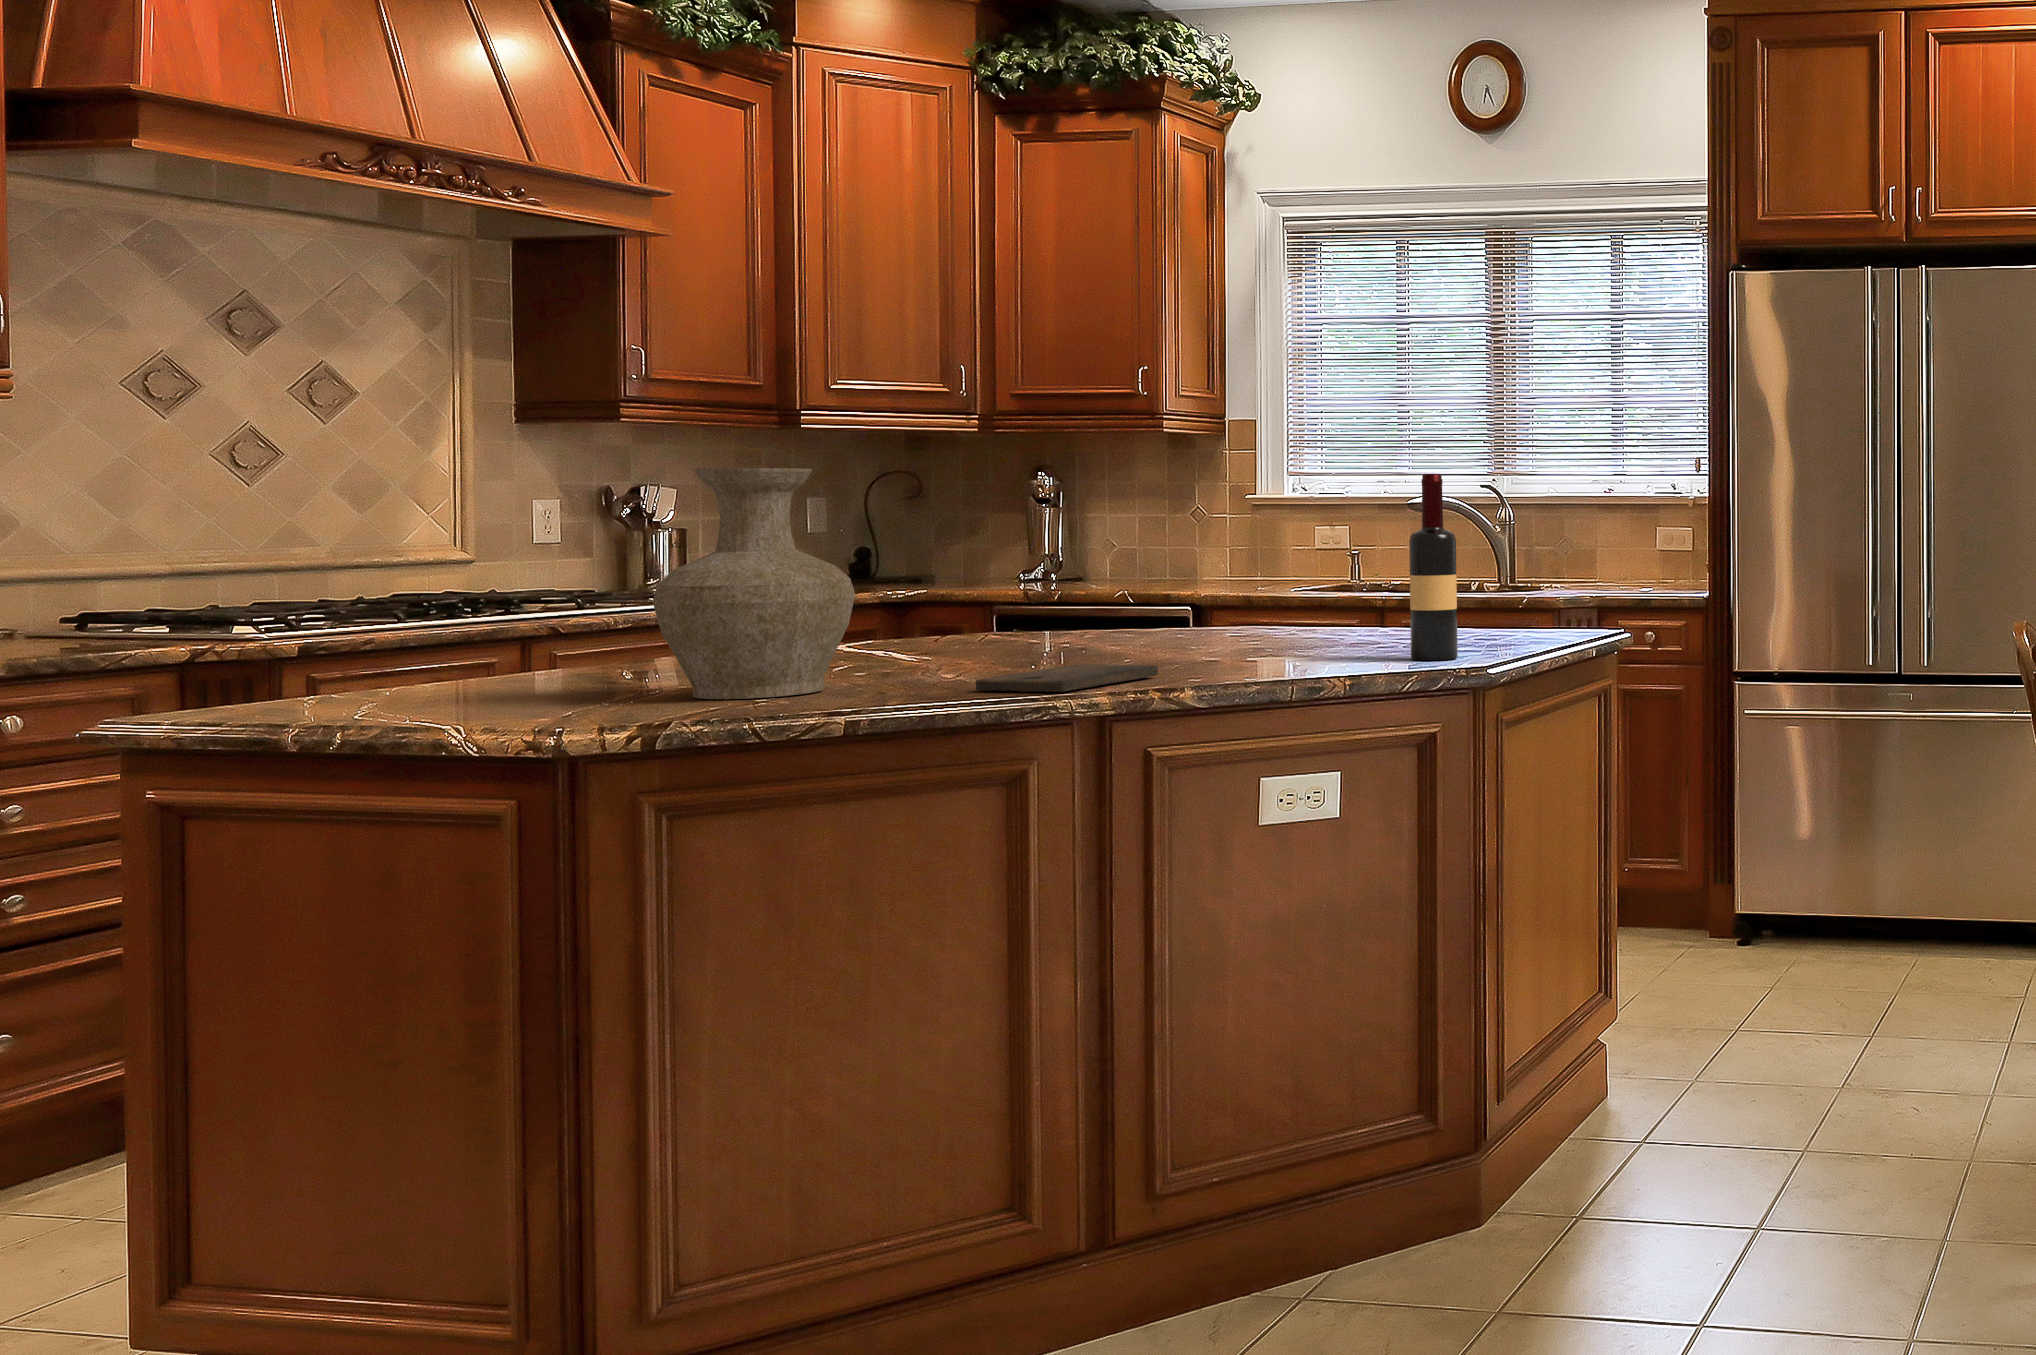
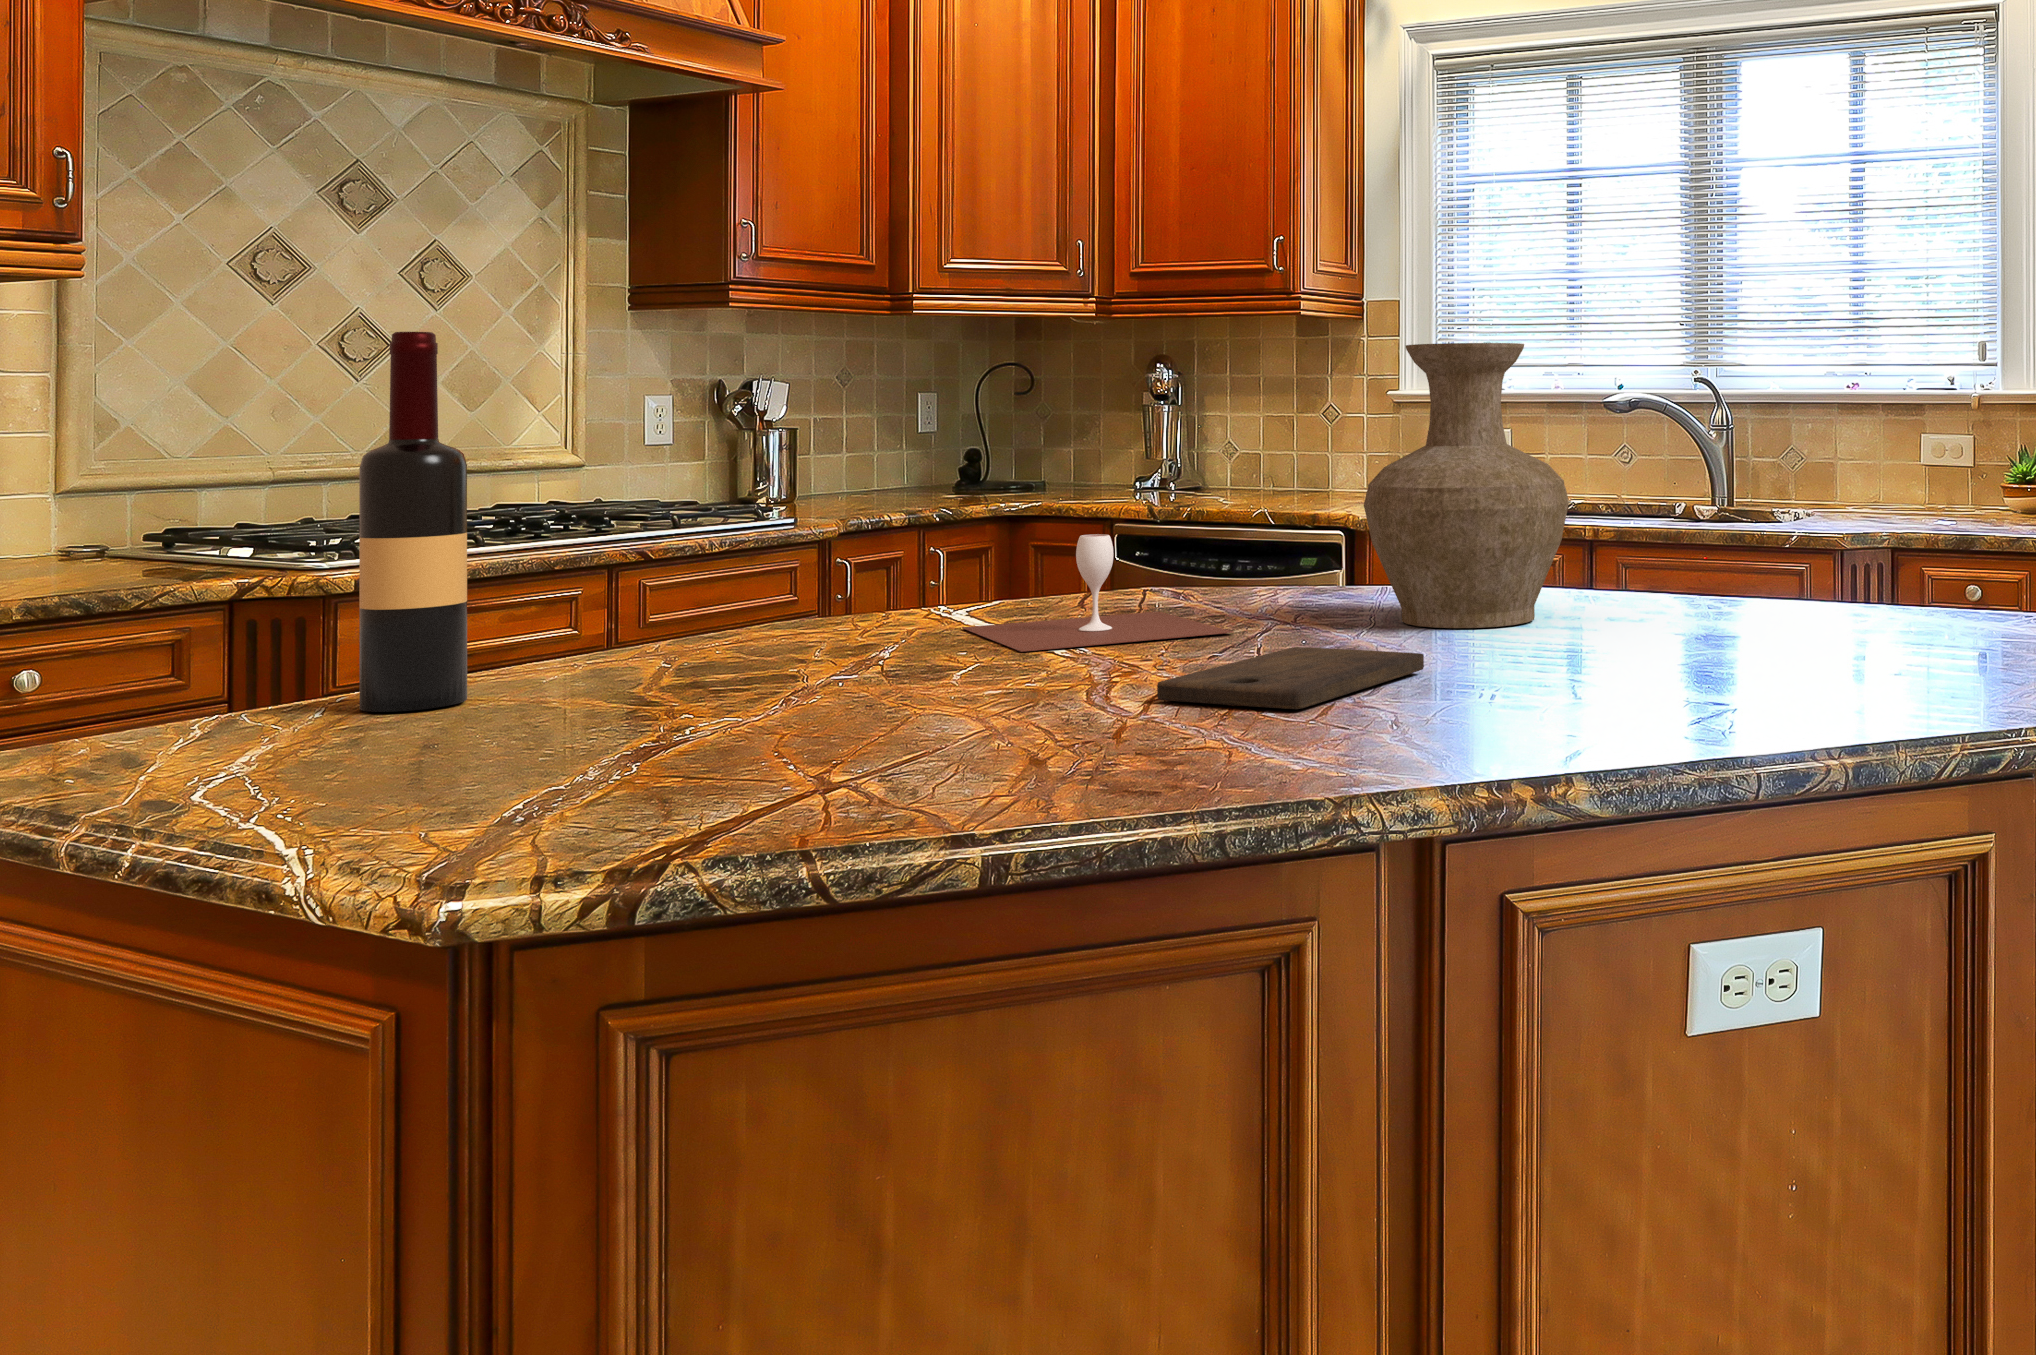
vase: present [653,468,855,699] -> present [1364,343,1569,628]
wine bottle: present [1409,474,1458,660] -> present [359,332,467,712]
wine glass: none [847,600,1046,674] -> present [962,534,1234,652]

